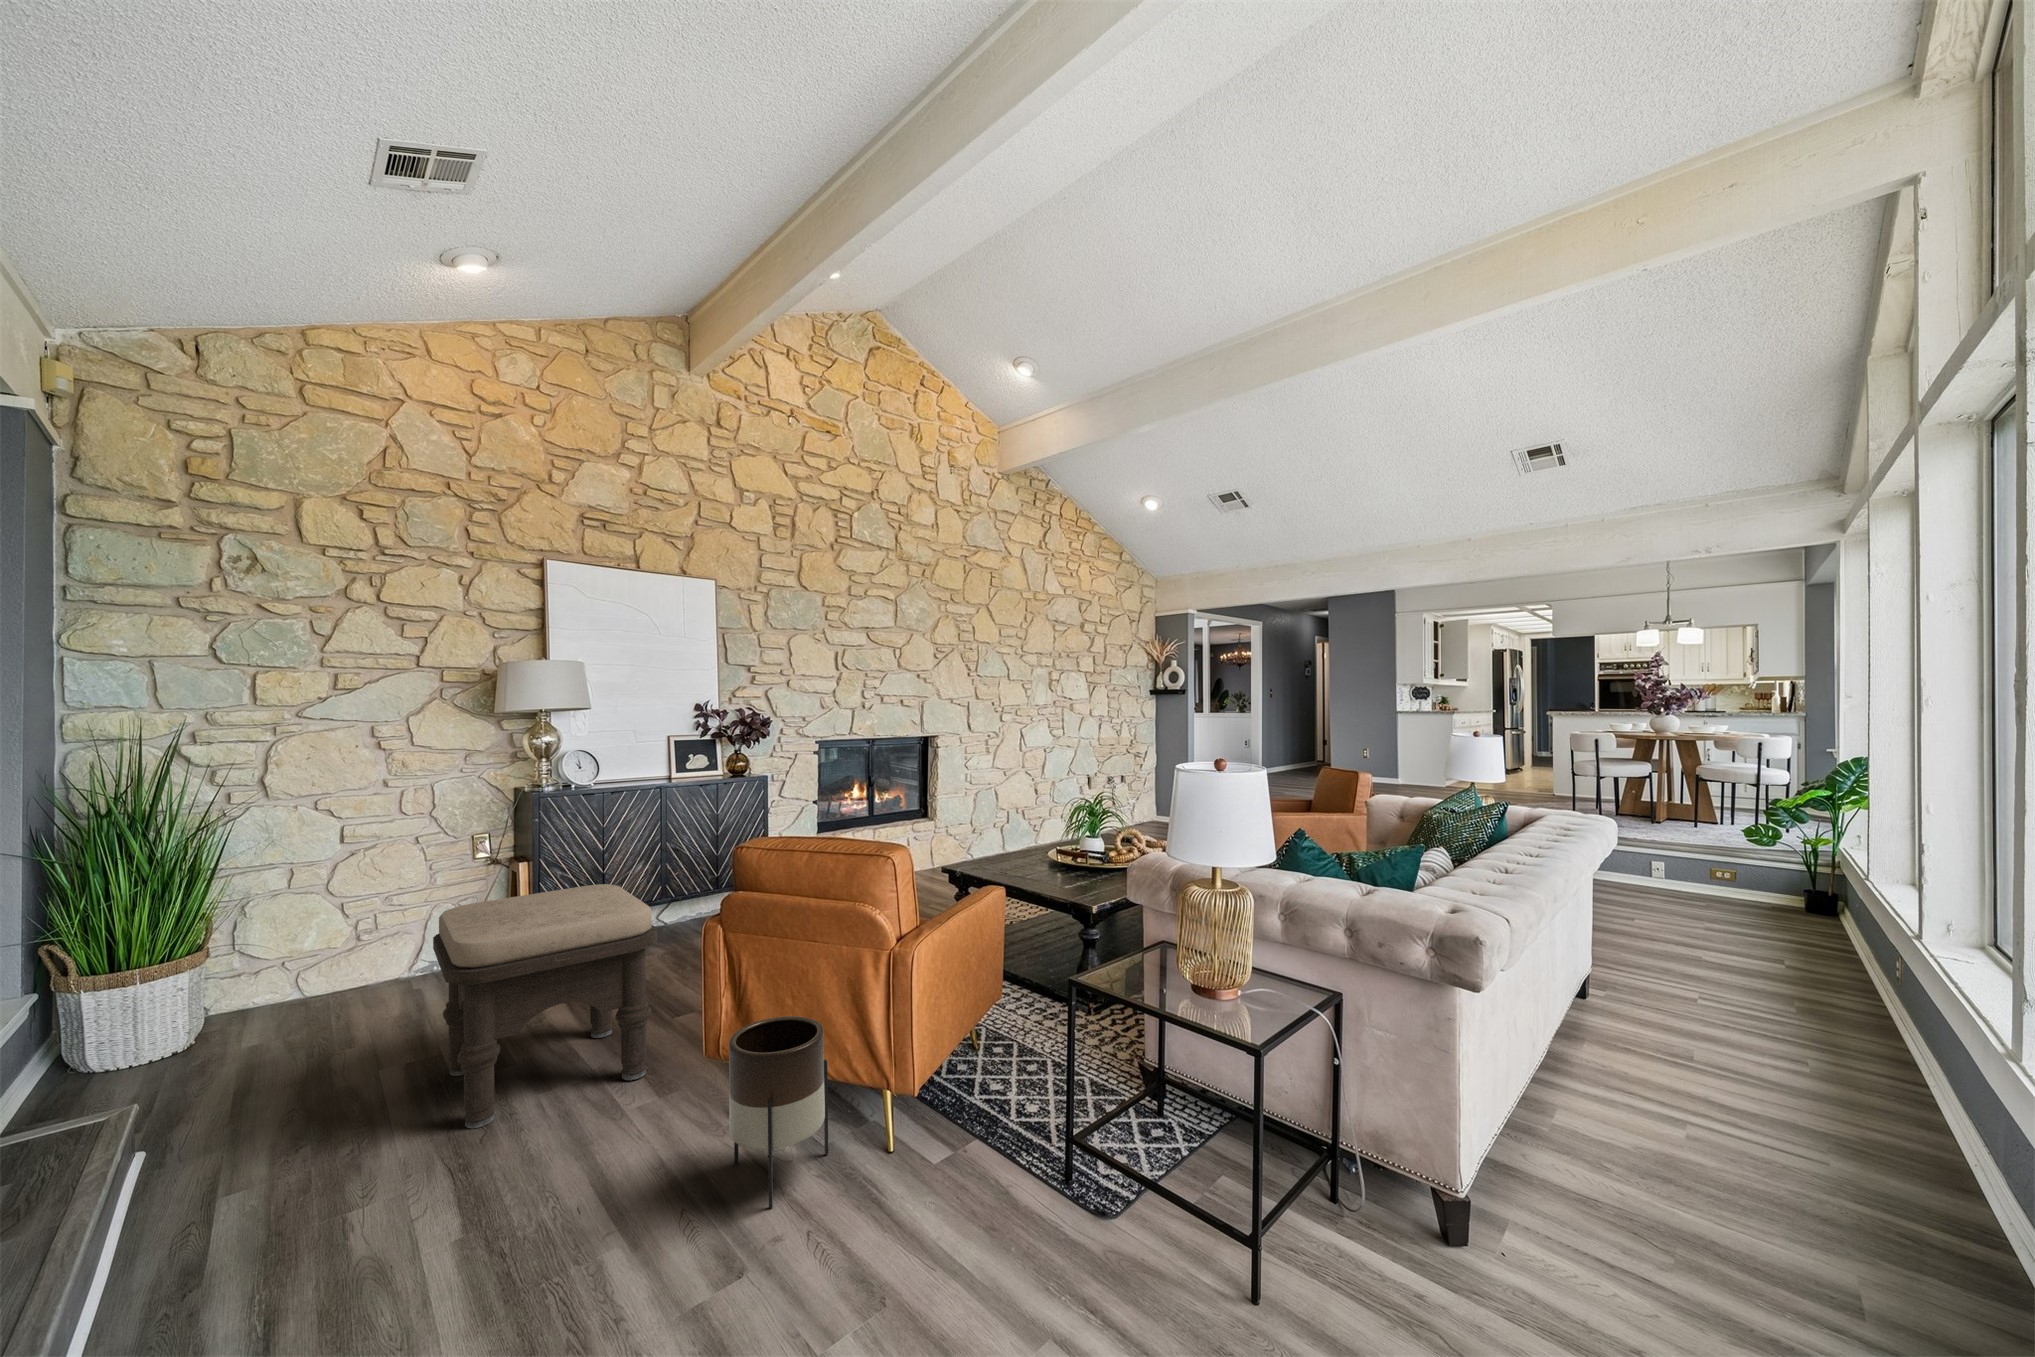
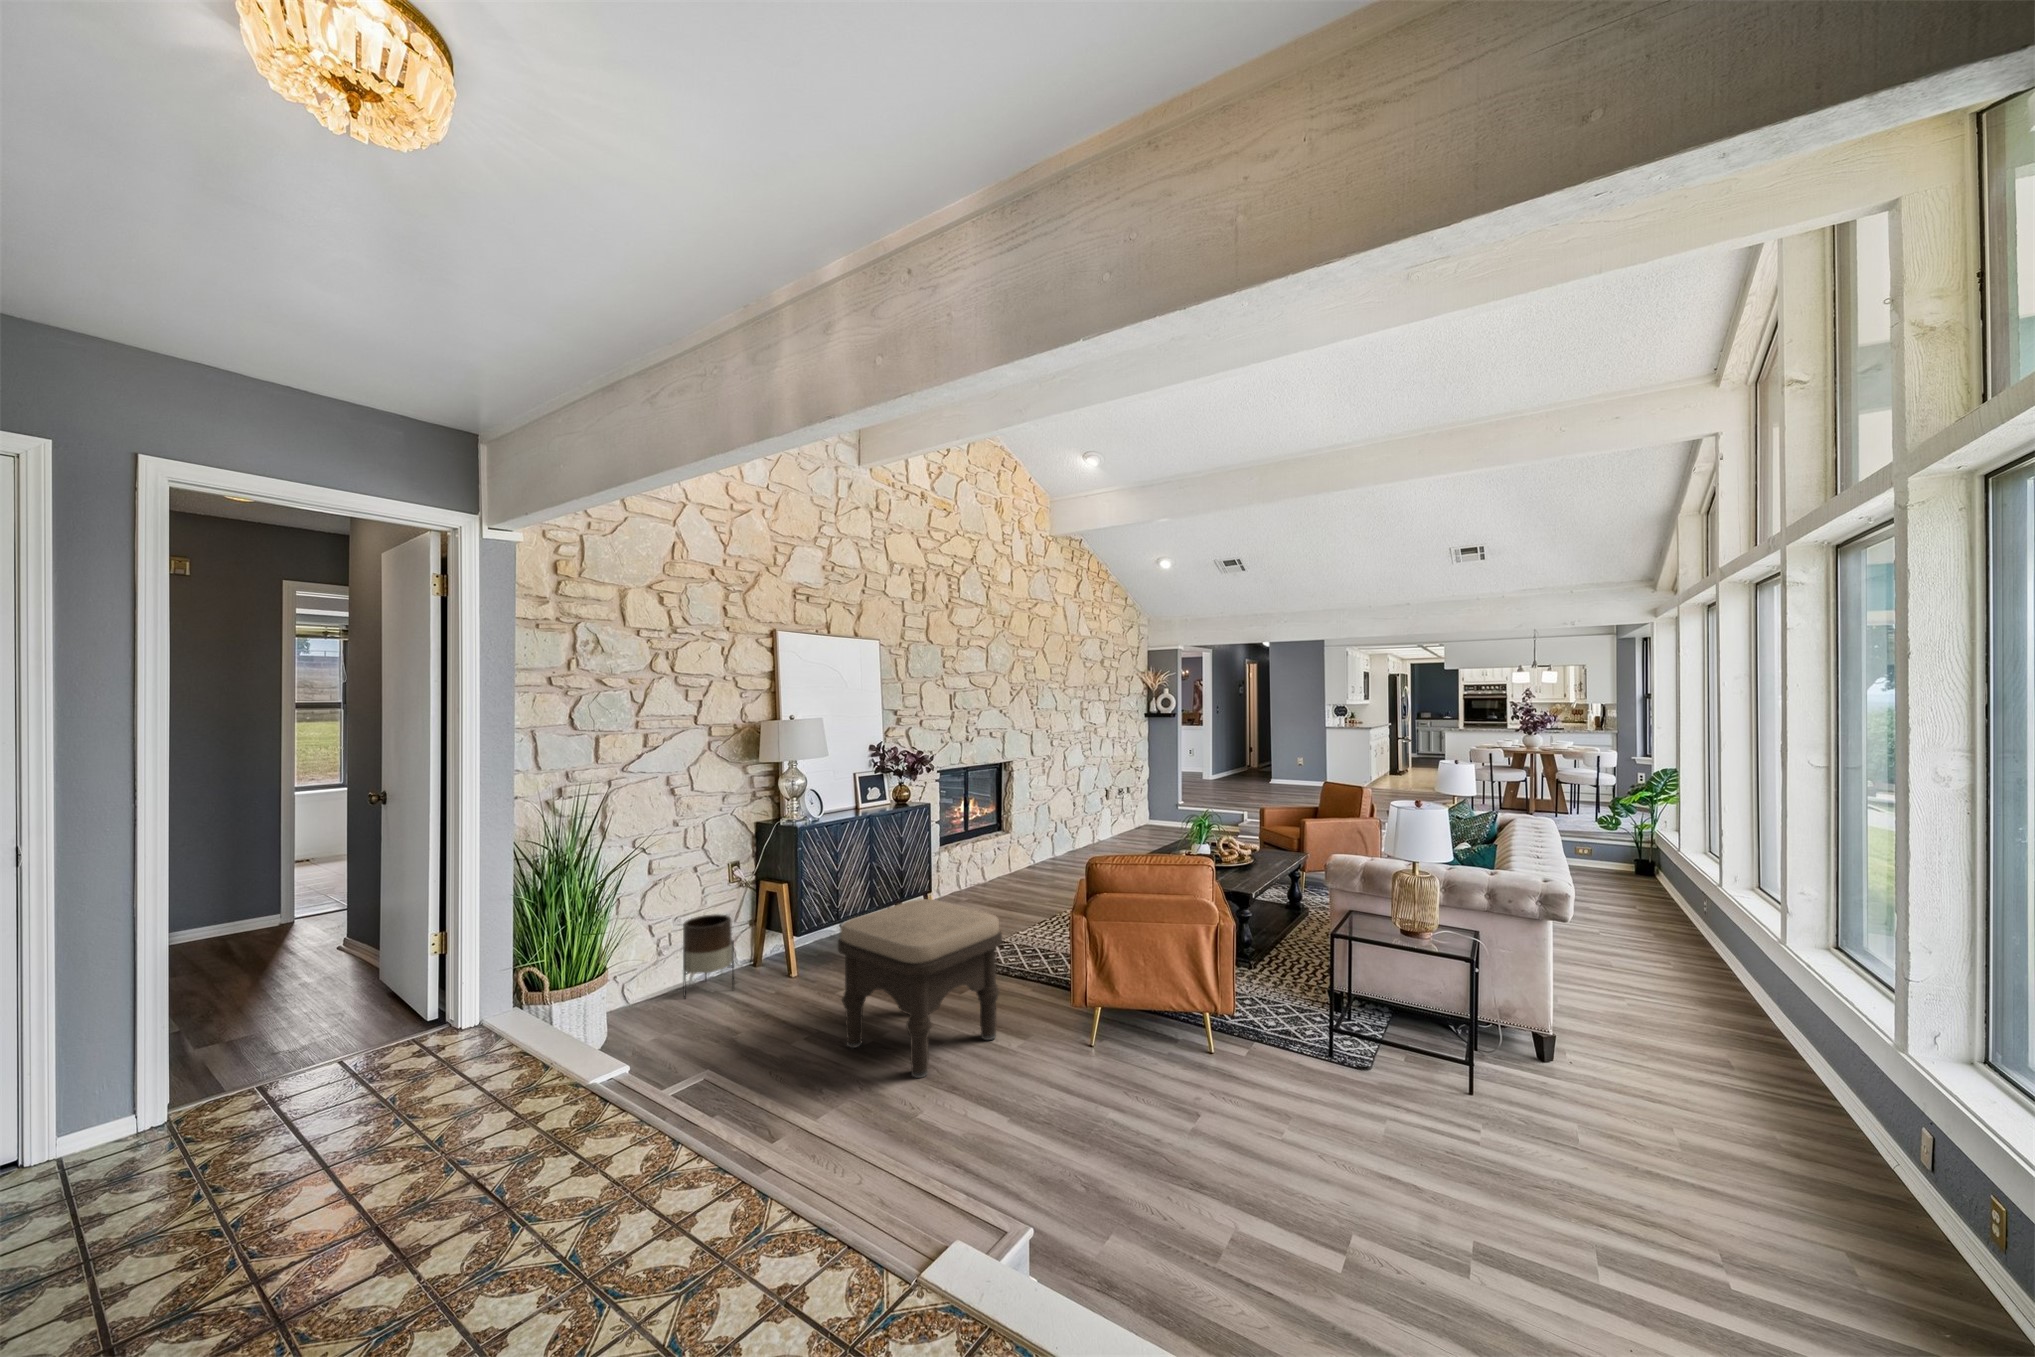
planter: present [729,1016,828,1208] -> present [683,914,734,998]

